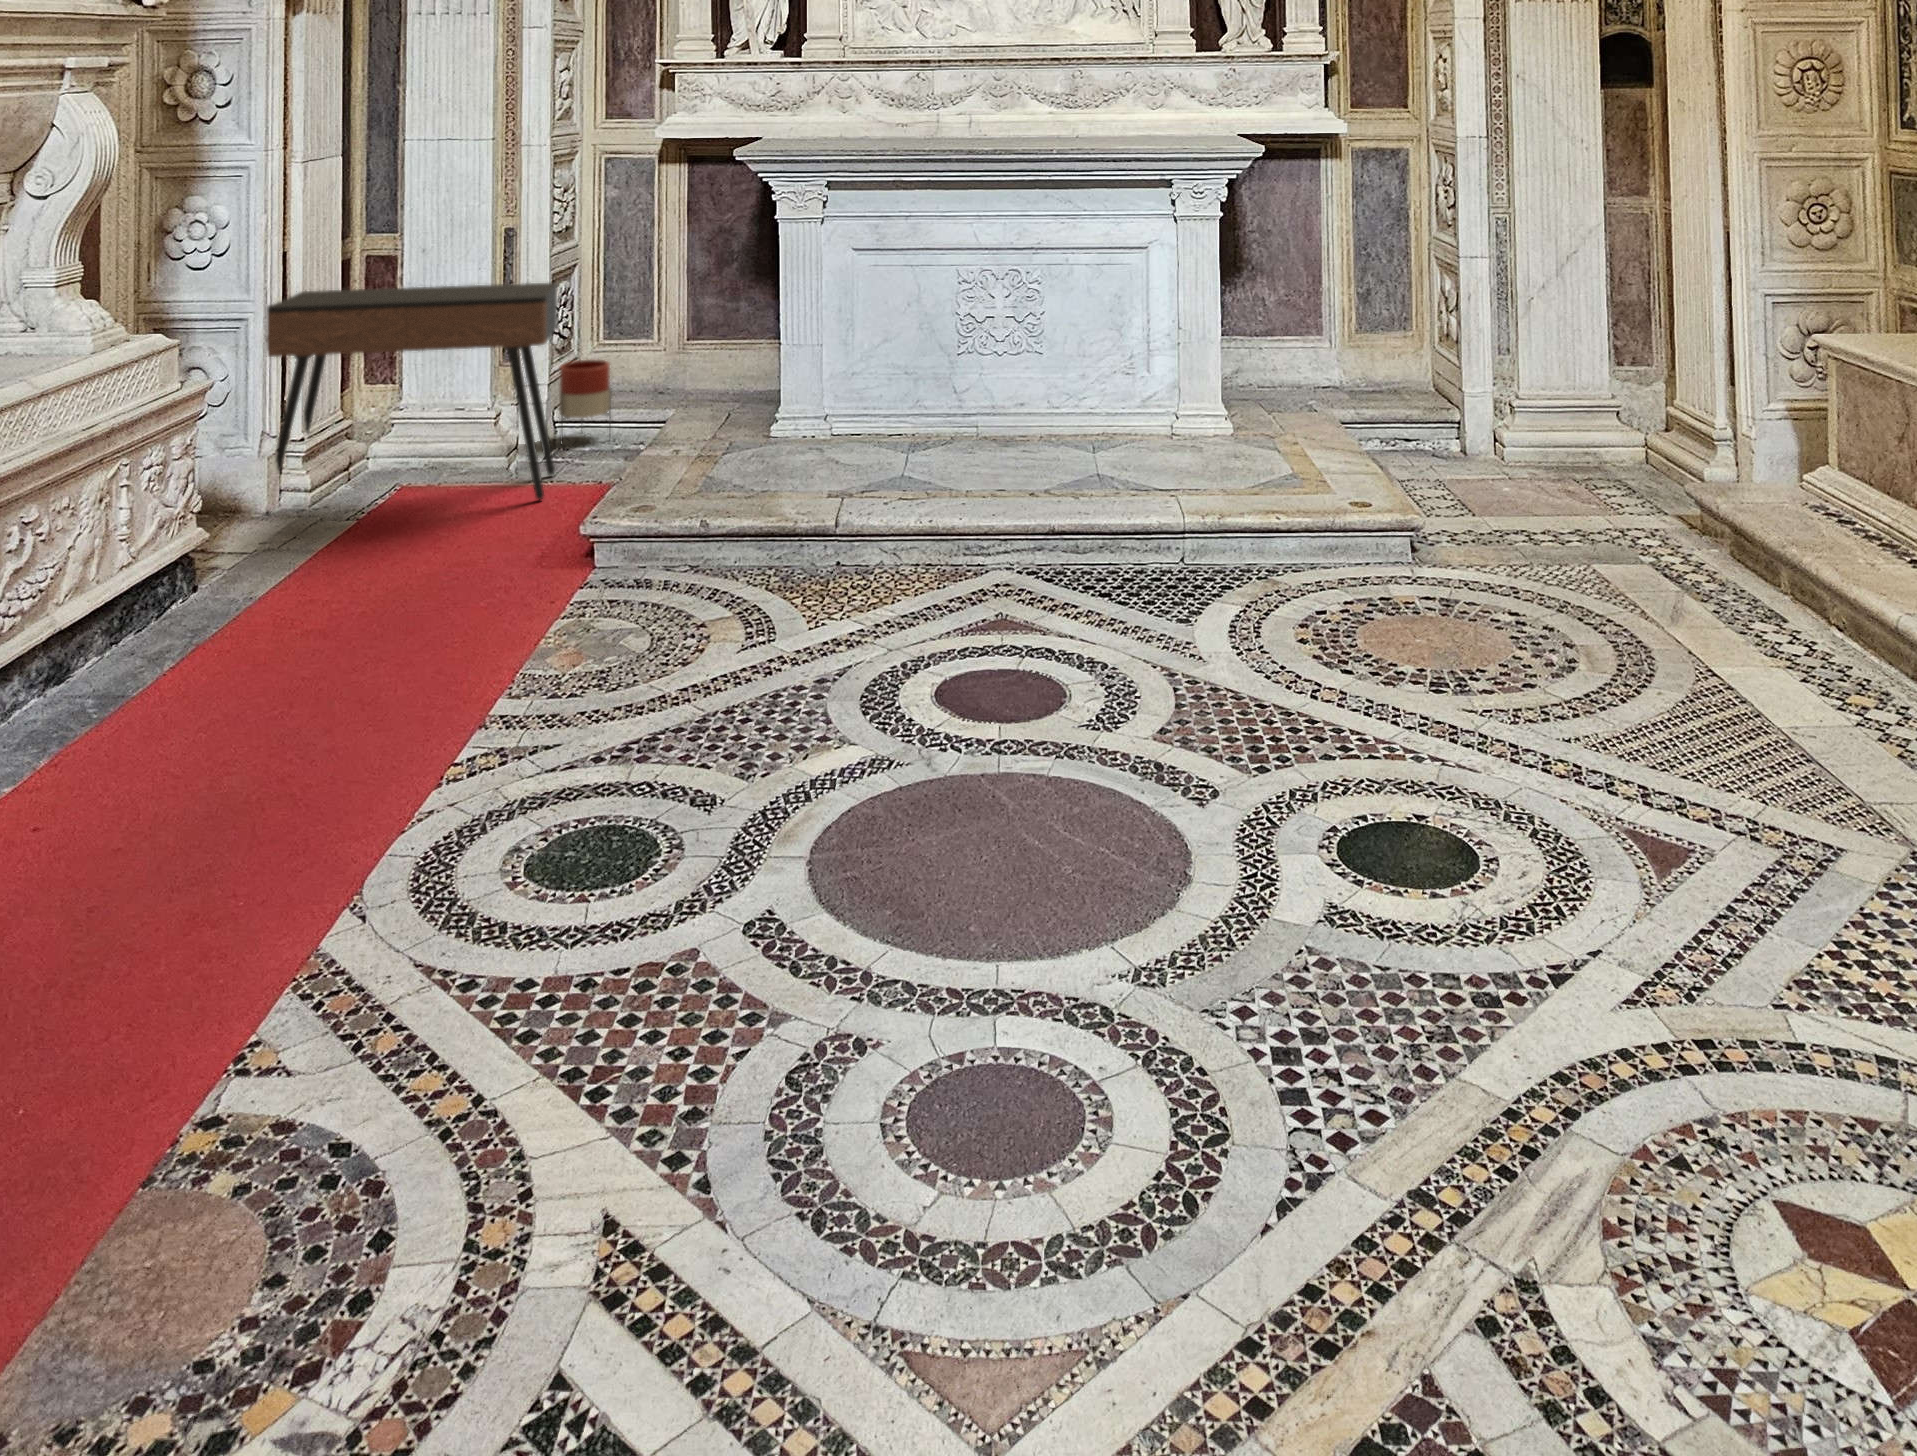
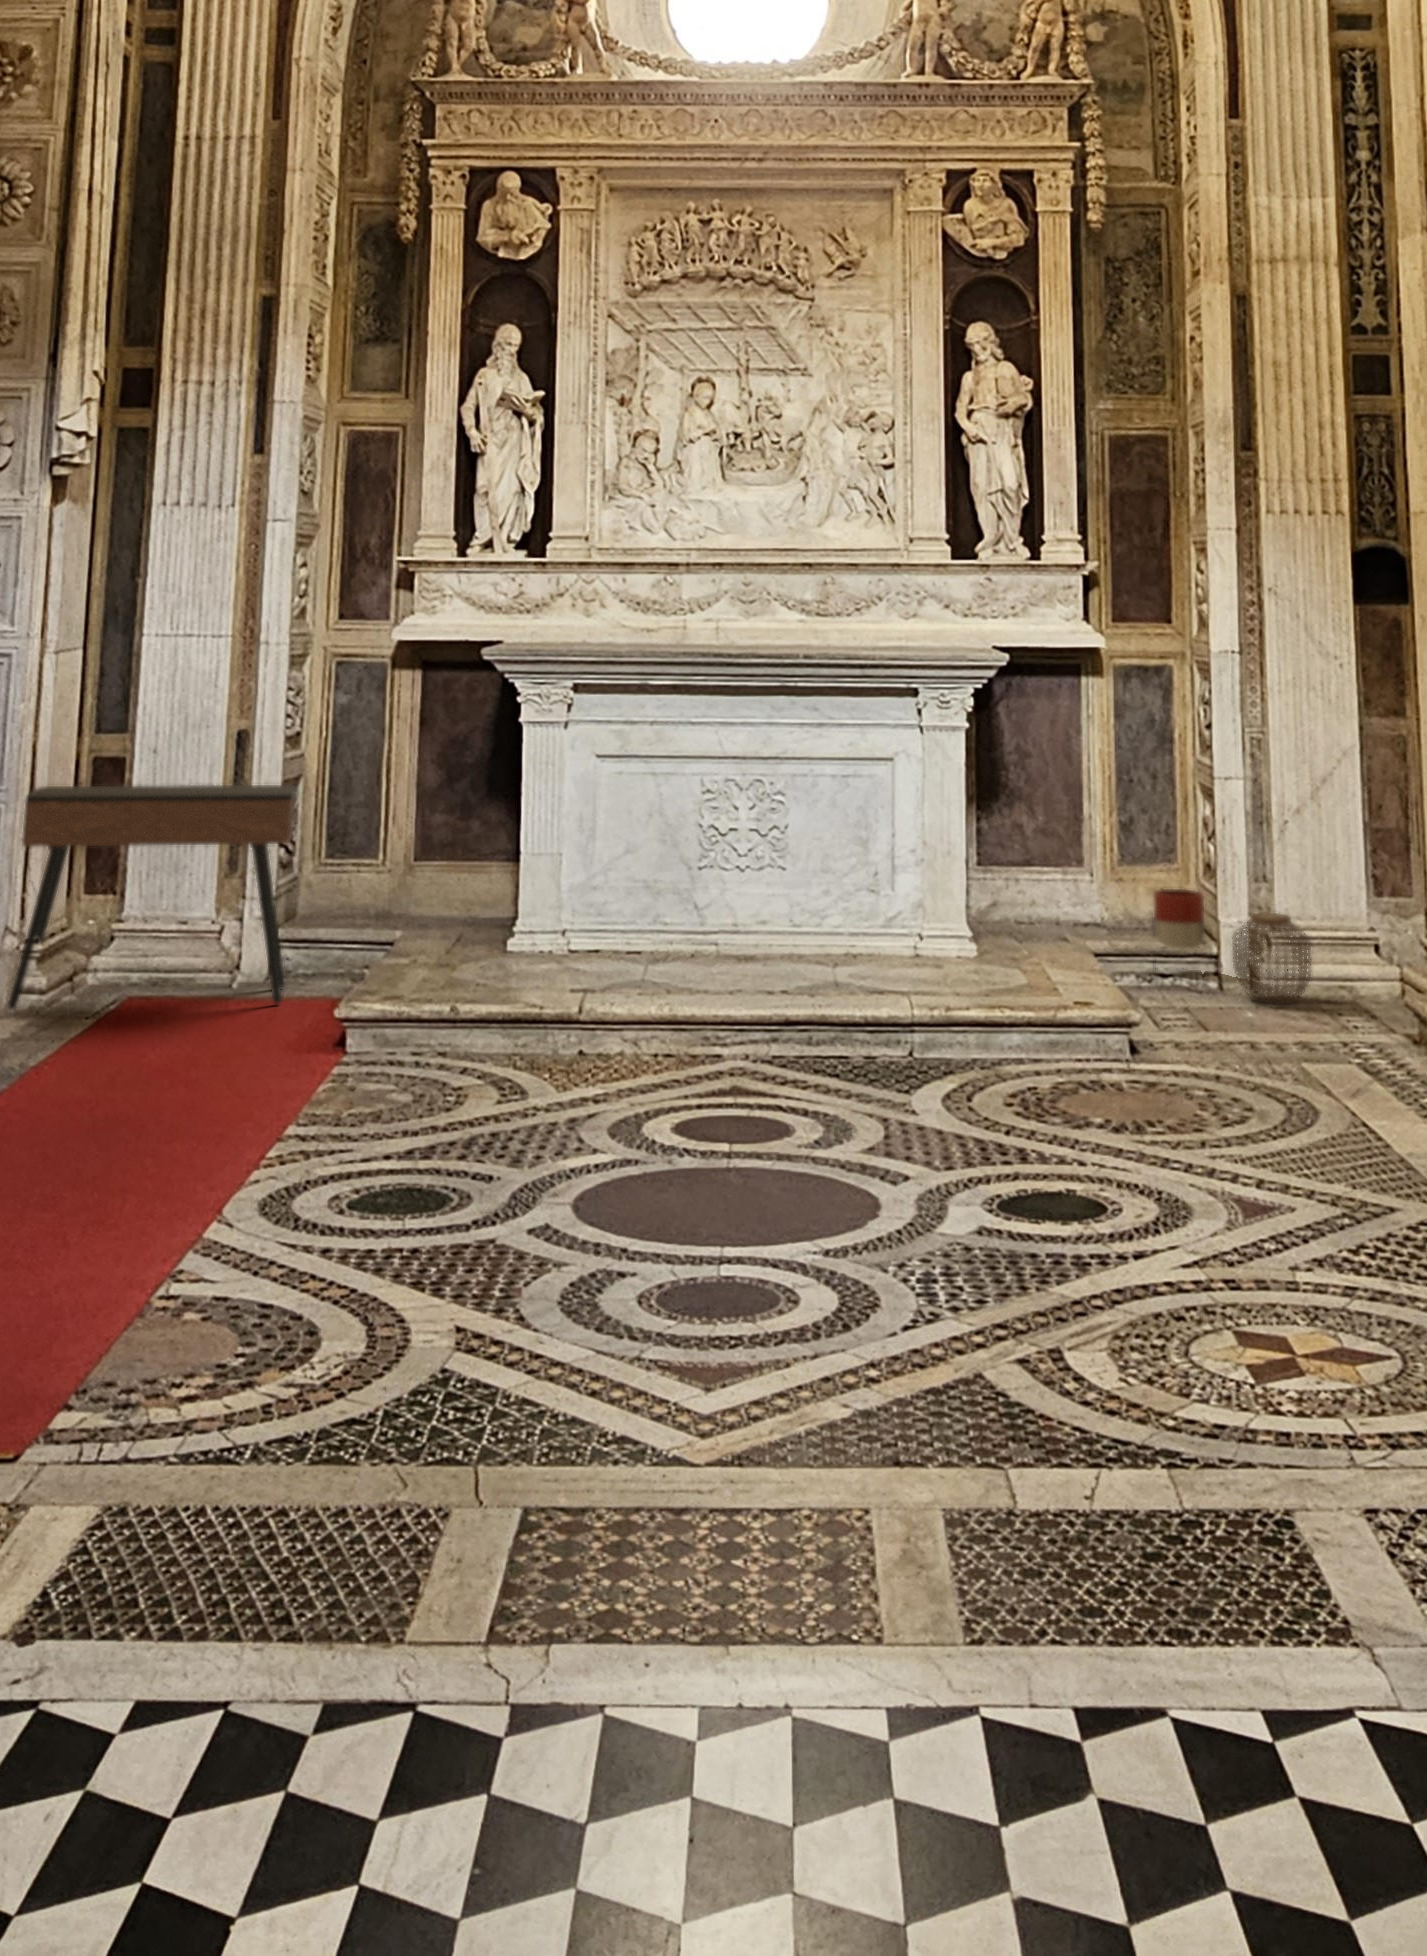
planter: present [559,359,611,428] -> present [1152,889,1205,962]
woven basket: none [1485,381,1565,470] -> present [1232,913,1311,1004]

